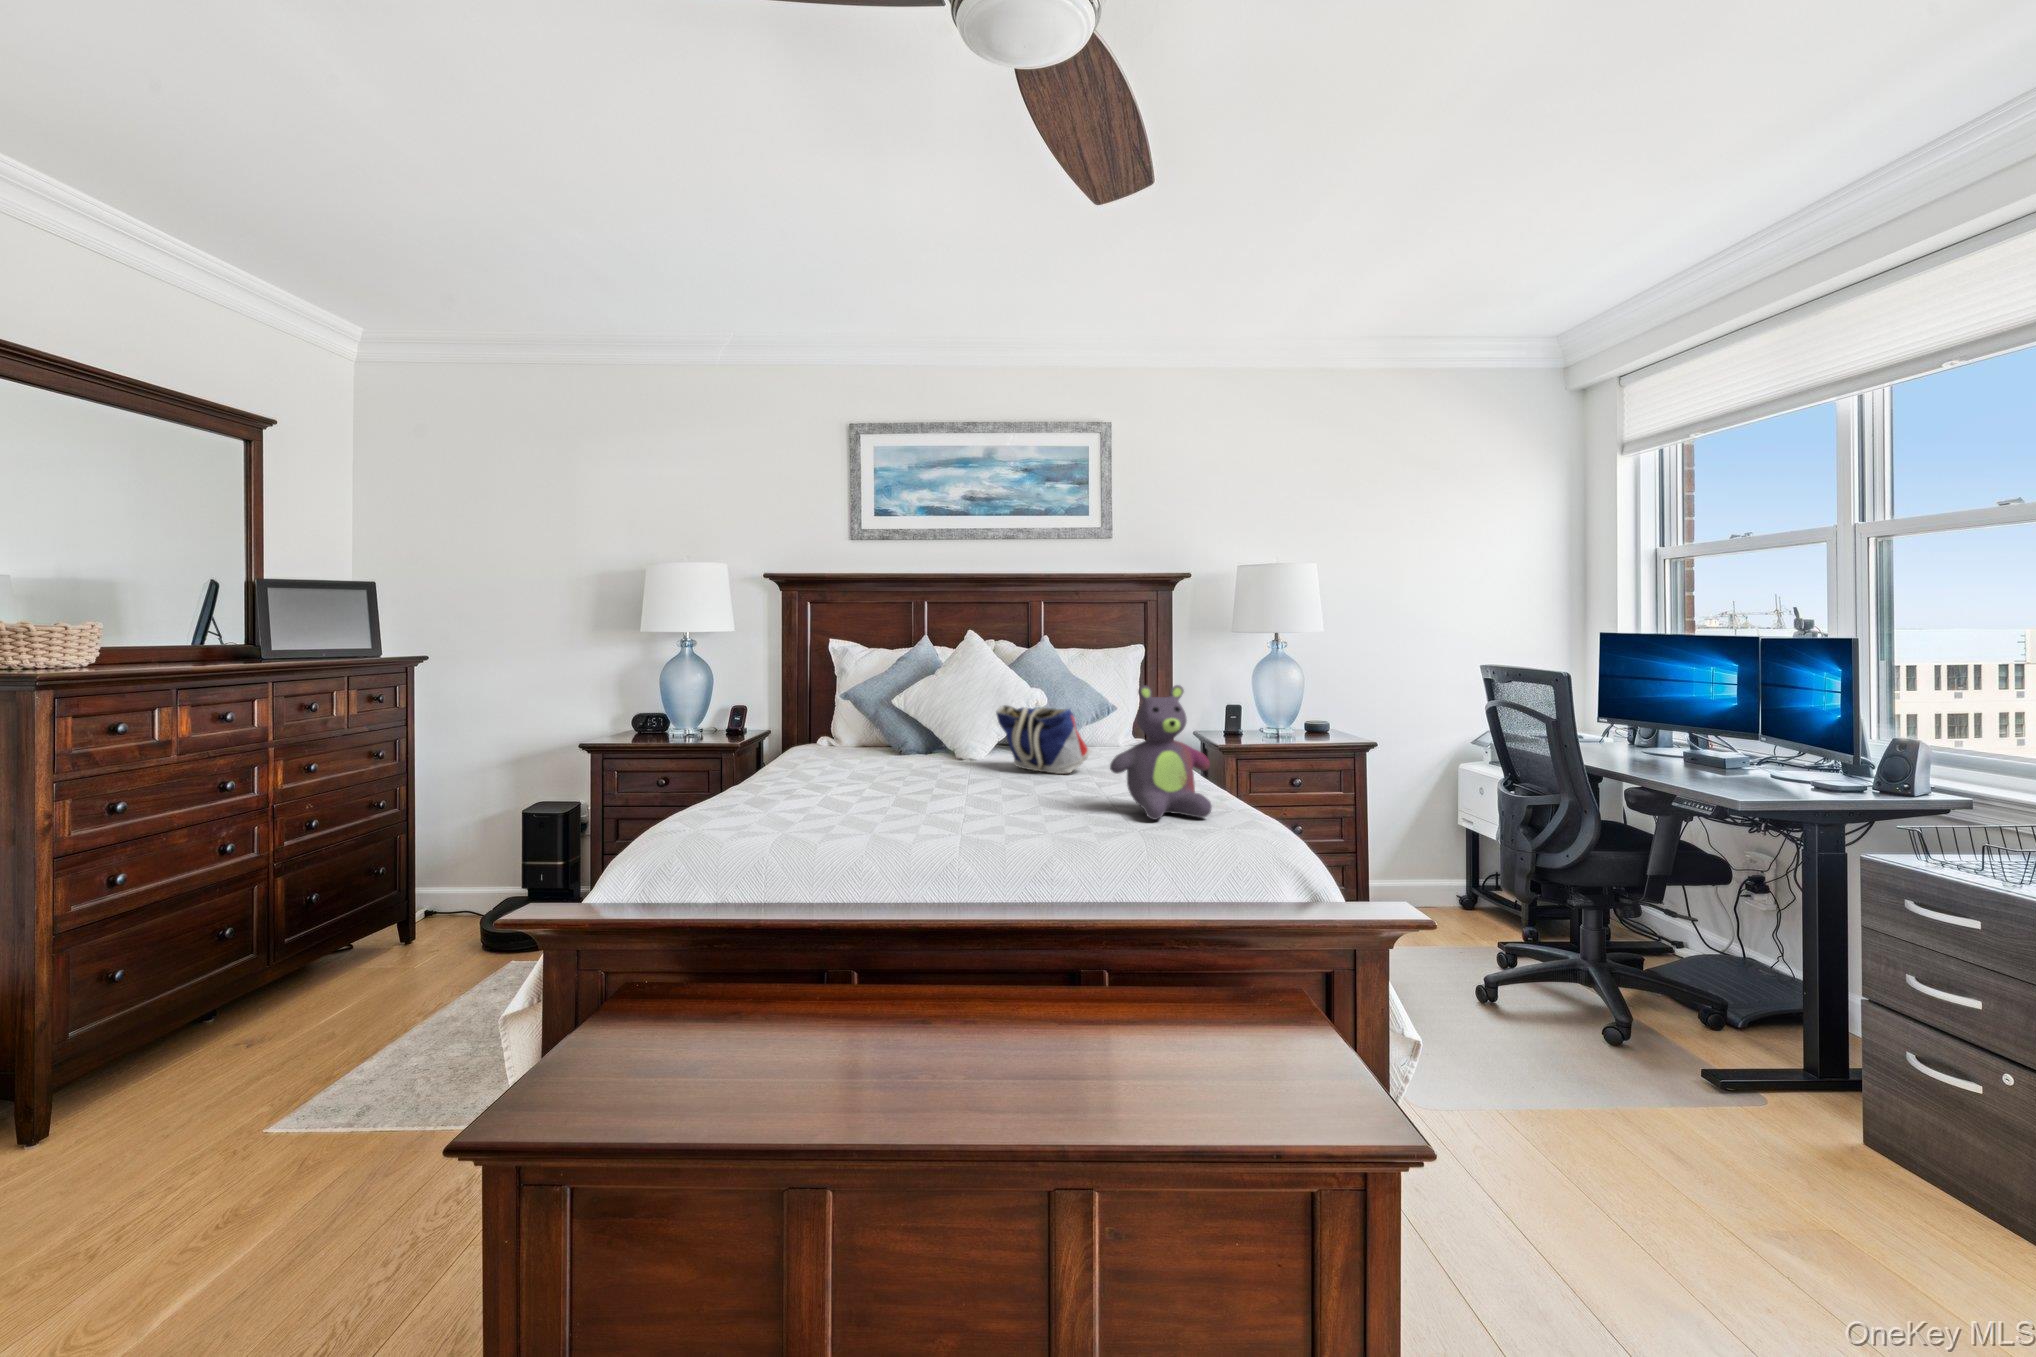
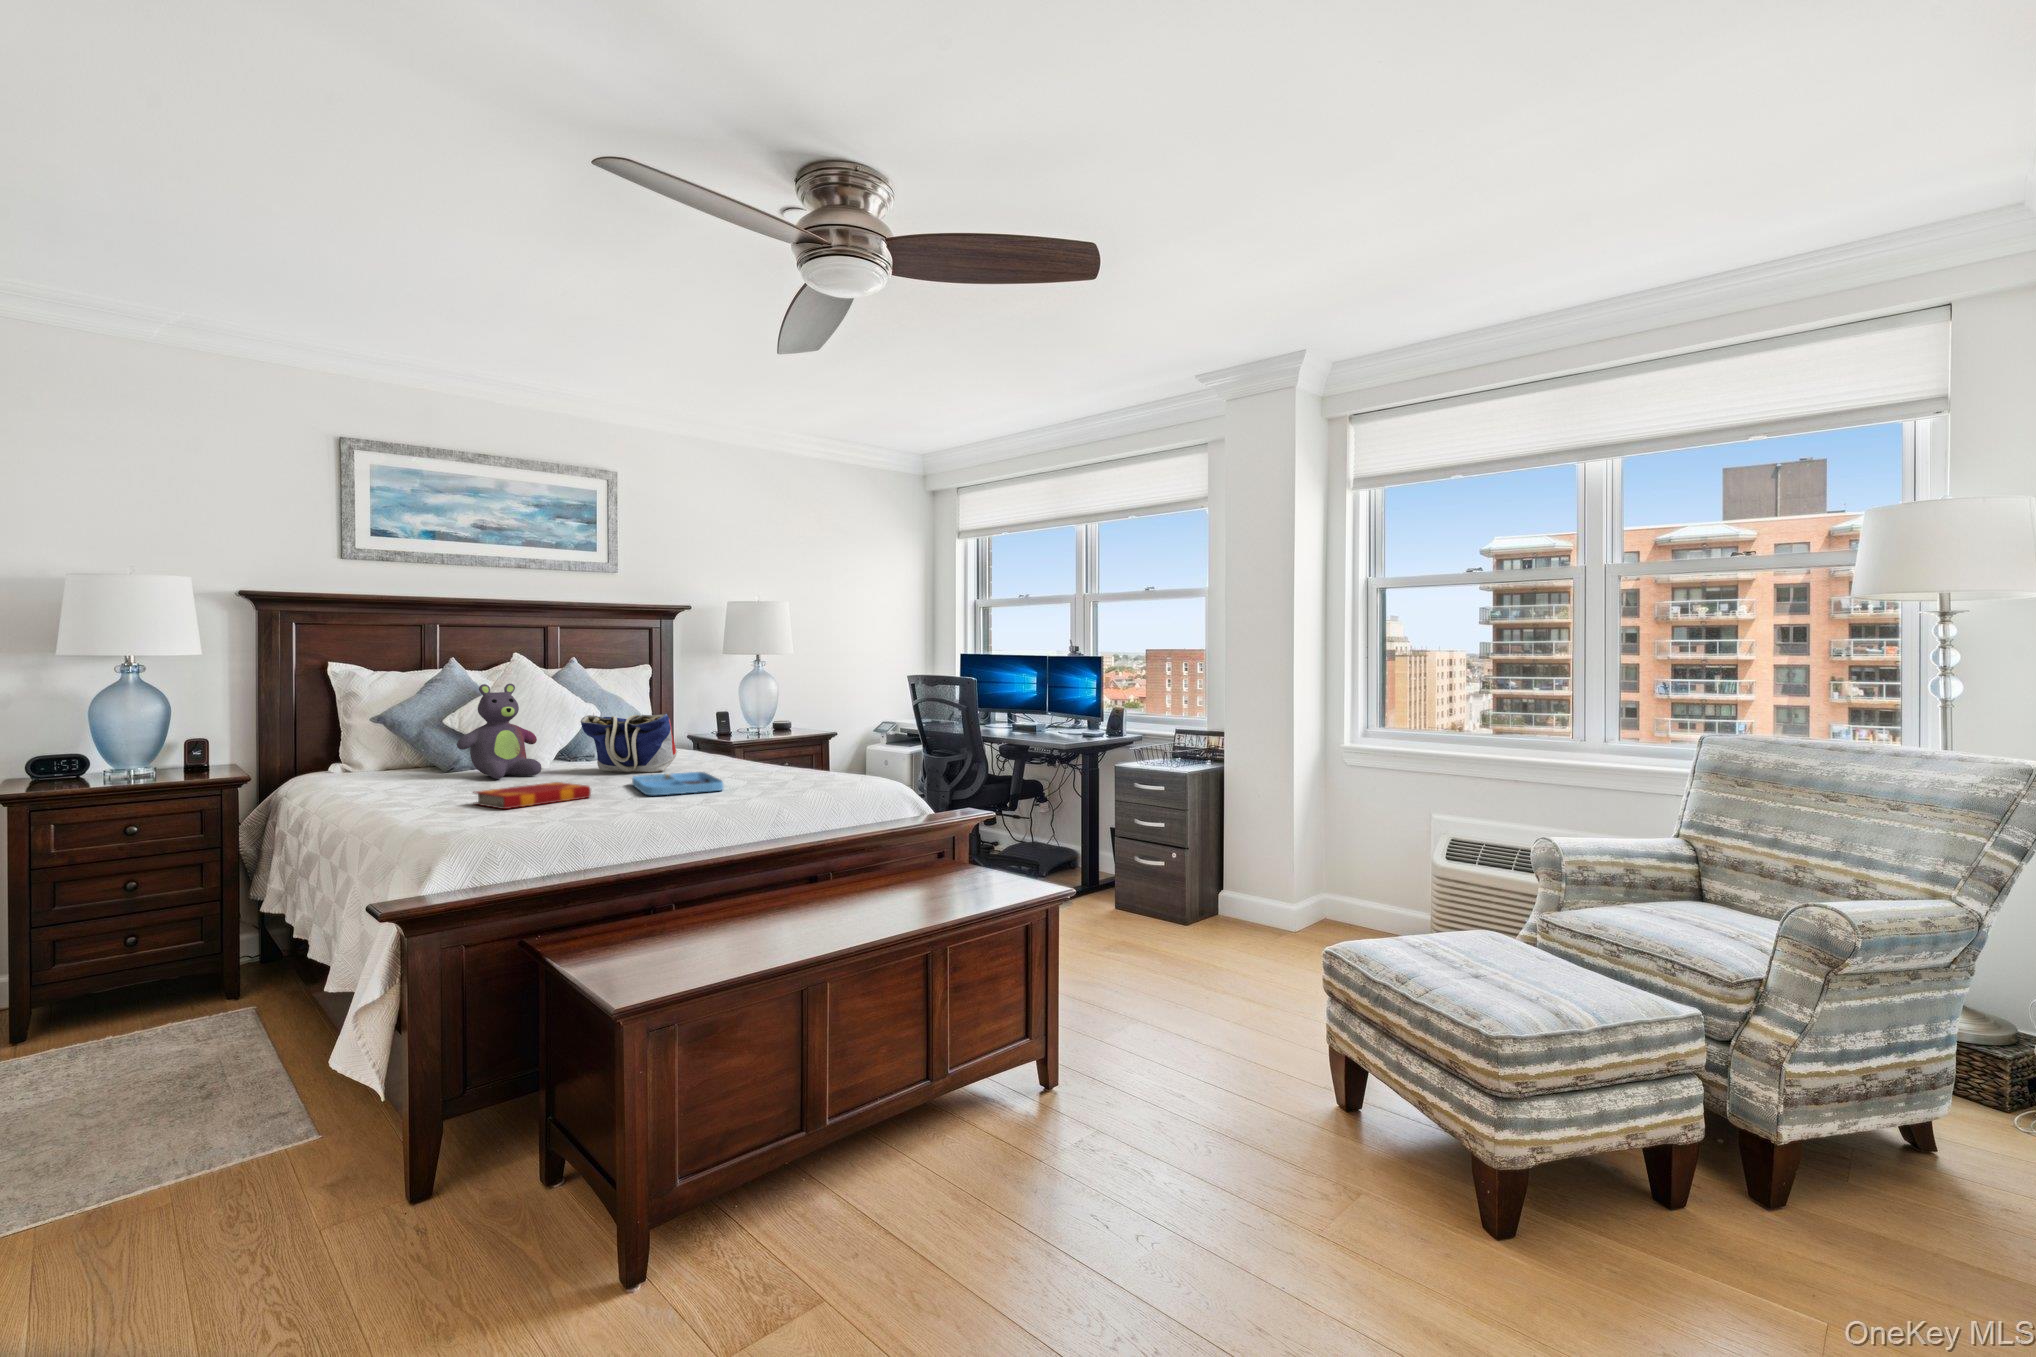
stuffed bear: present [1110,685,1212,820] -> present [457,684,541,779]
hardback book: none [836,778,940,804] -> present [474,782,591,809]
tray: none [988,778,1085,807] -> present [632,772,723,795]

